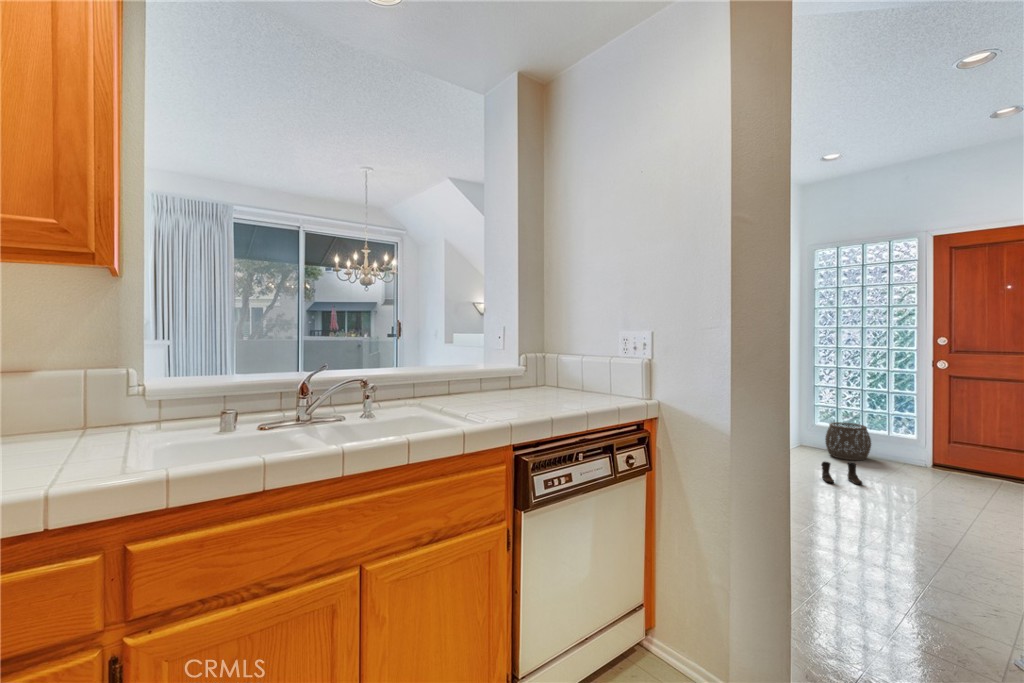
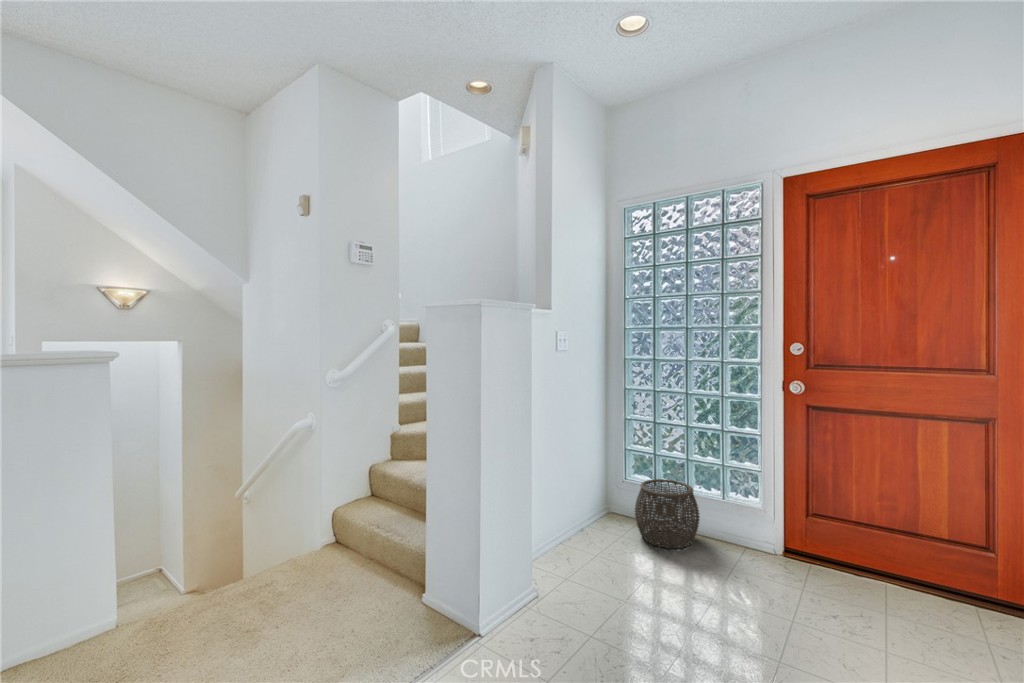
boots: present [821,462,862,484] -> none [607,587,676,642]

